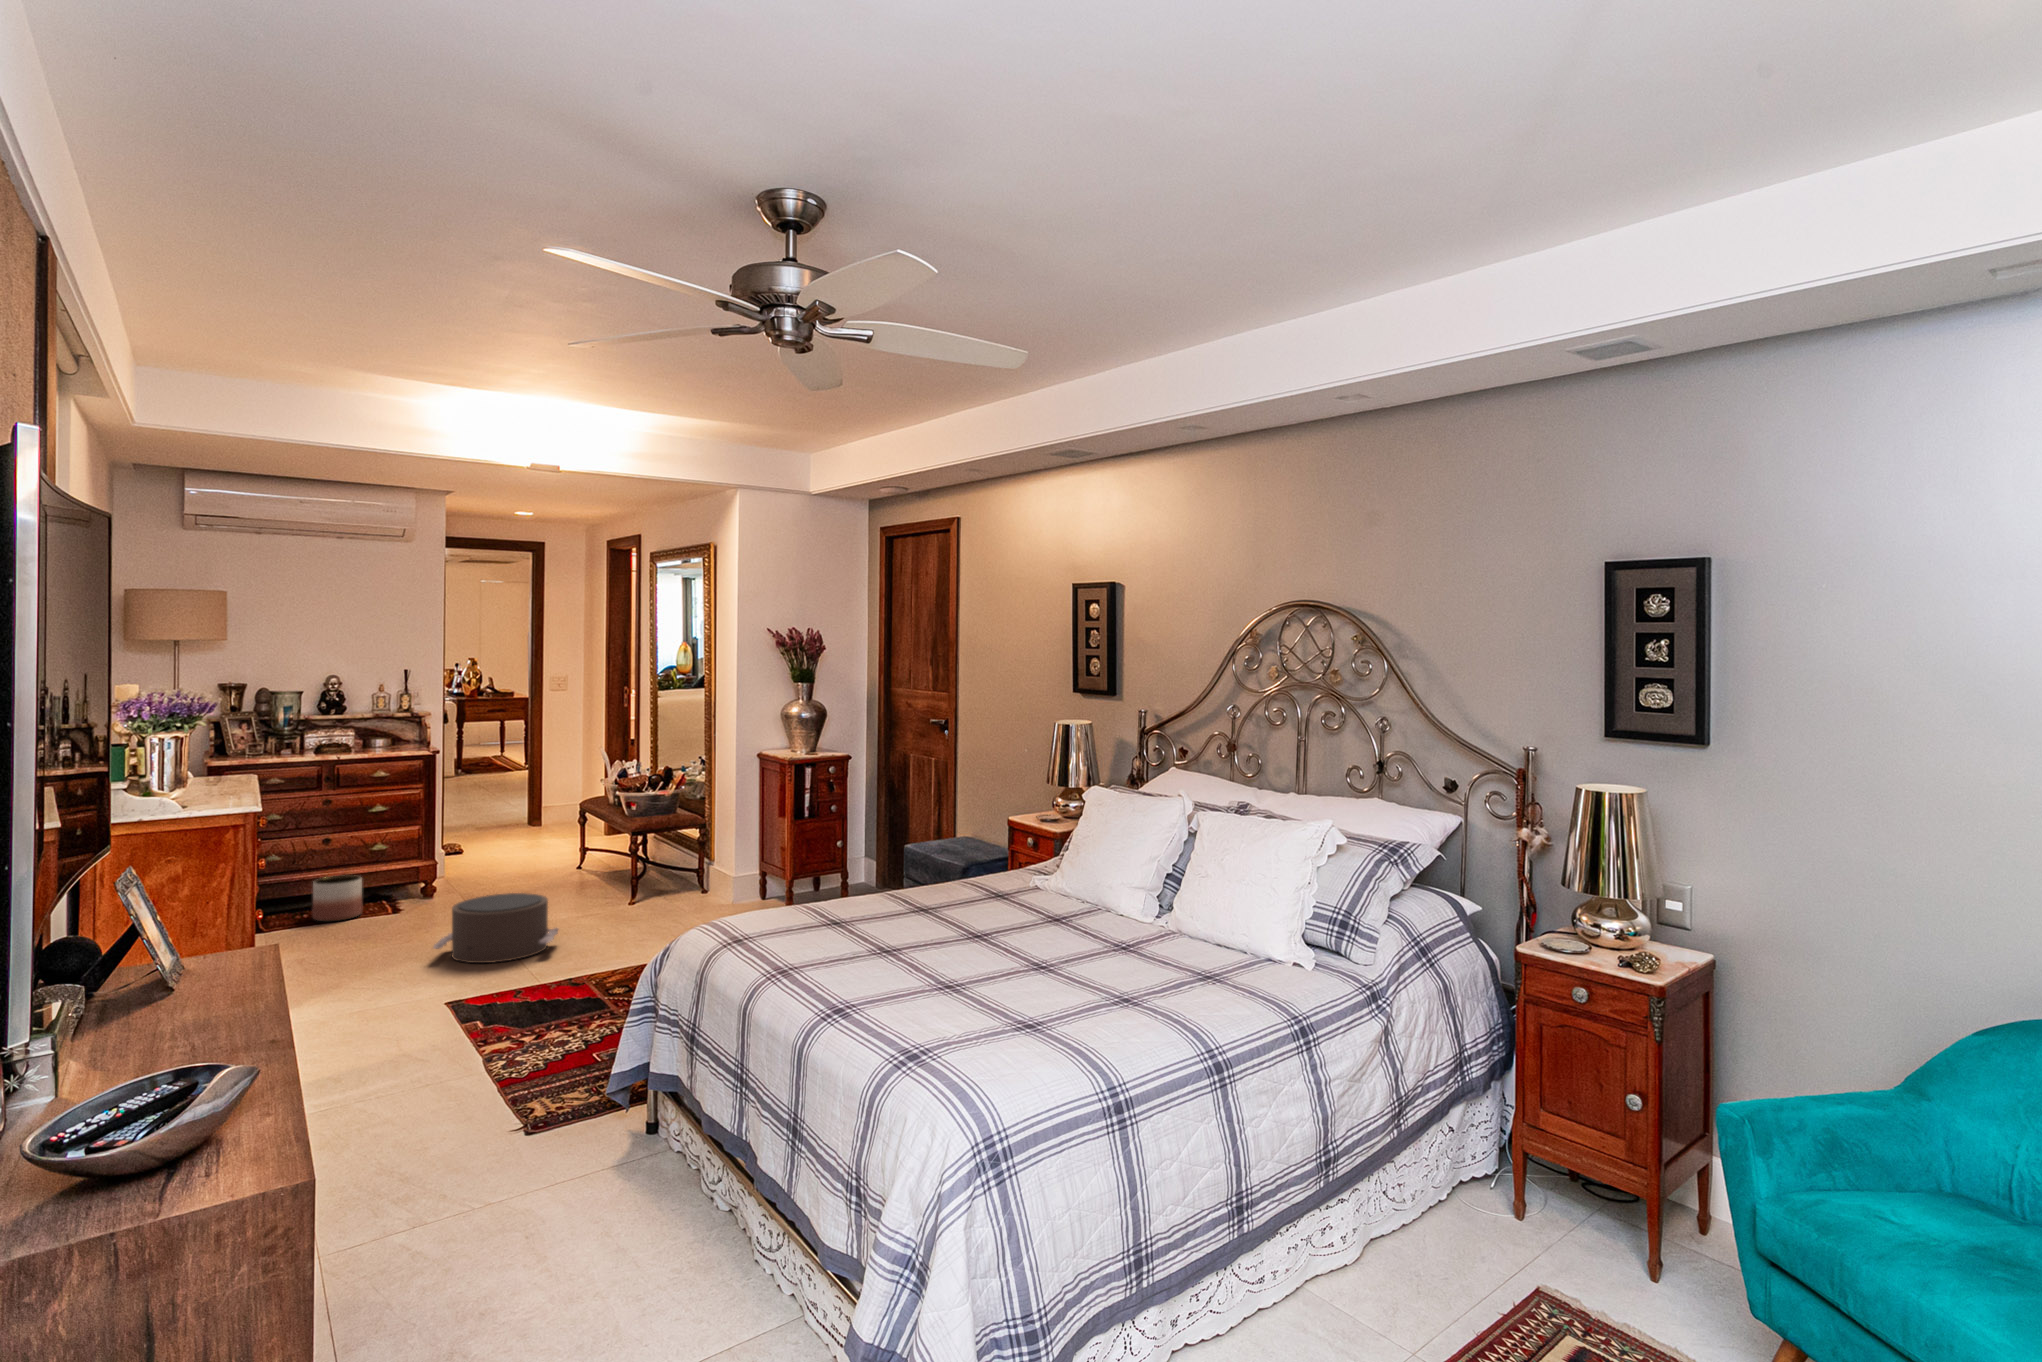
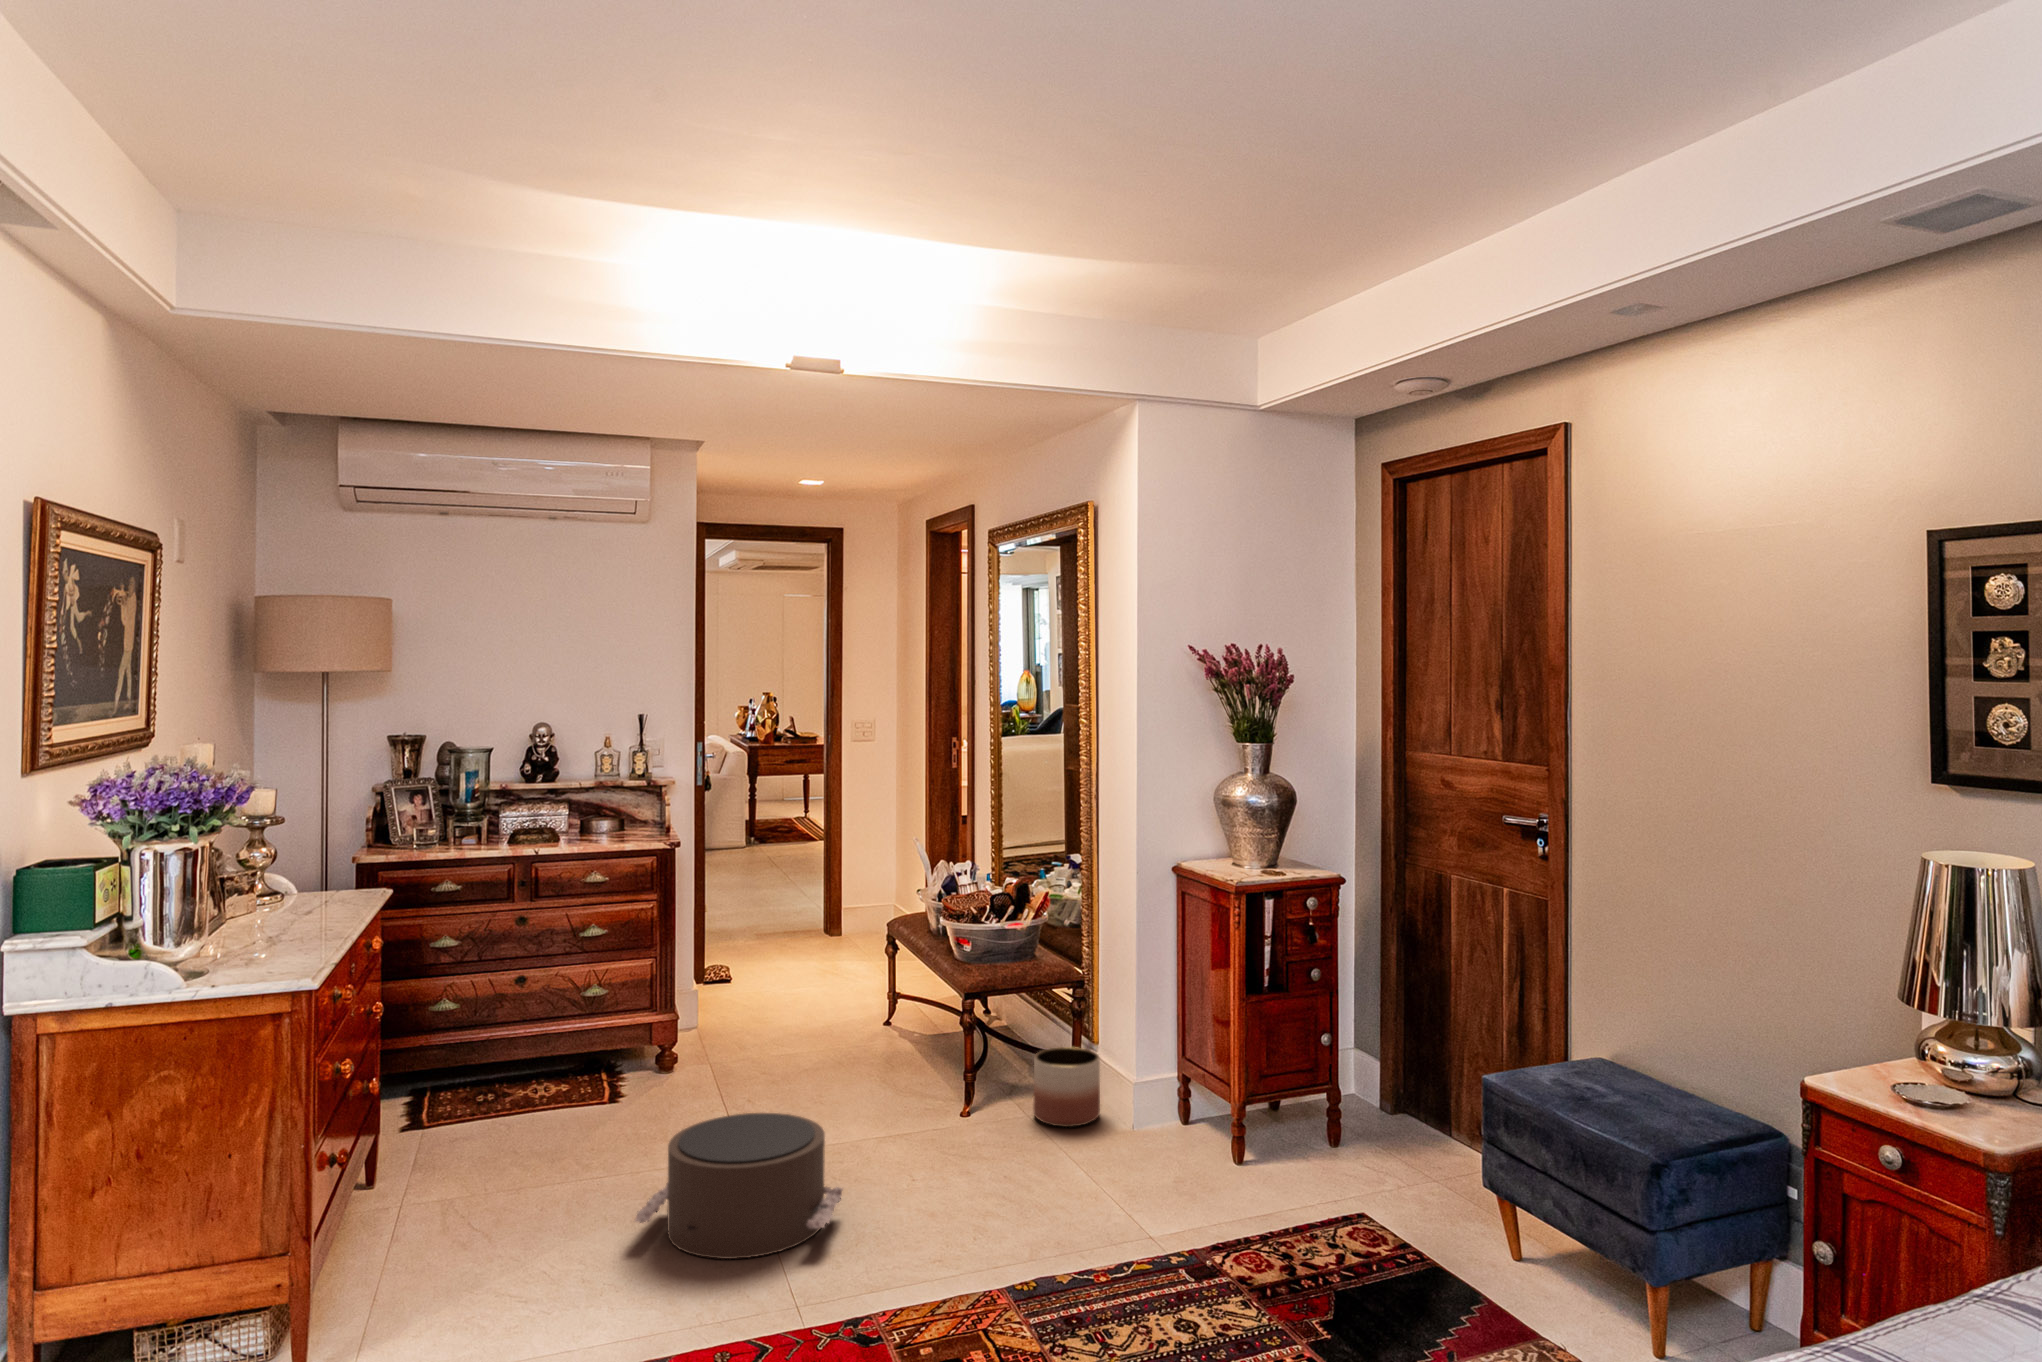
planter: present [312,875,362,921] -> present [1033,1047,1100,1127]

